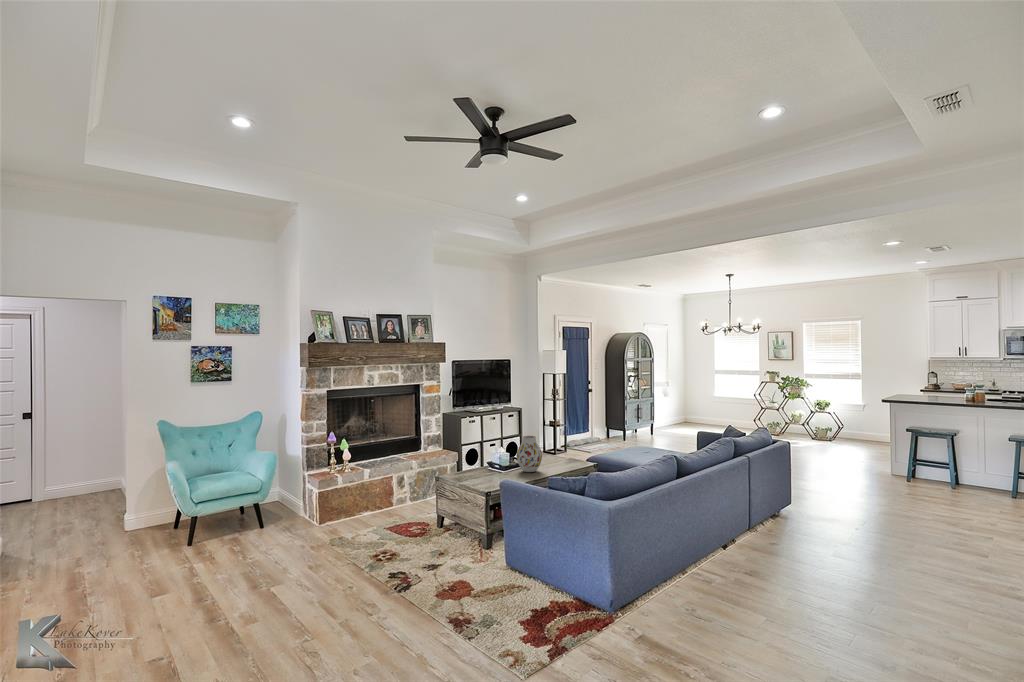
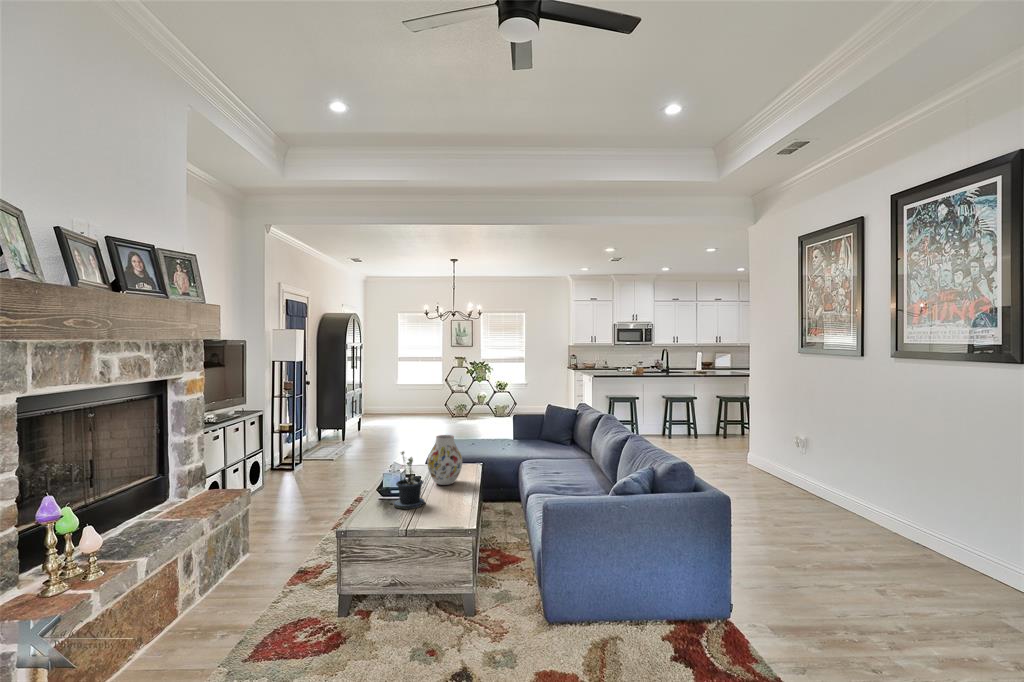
potted plant: none [472,440,494,479] -> present [389,451,425,509]

